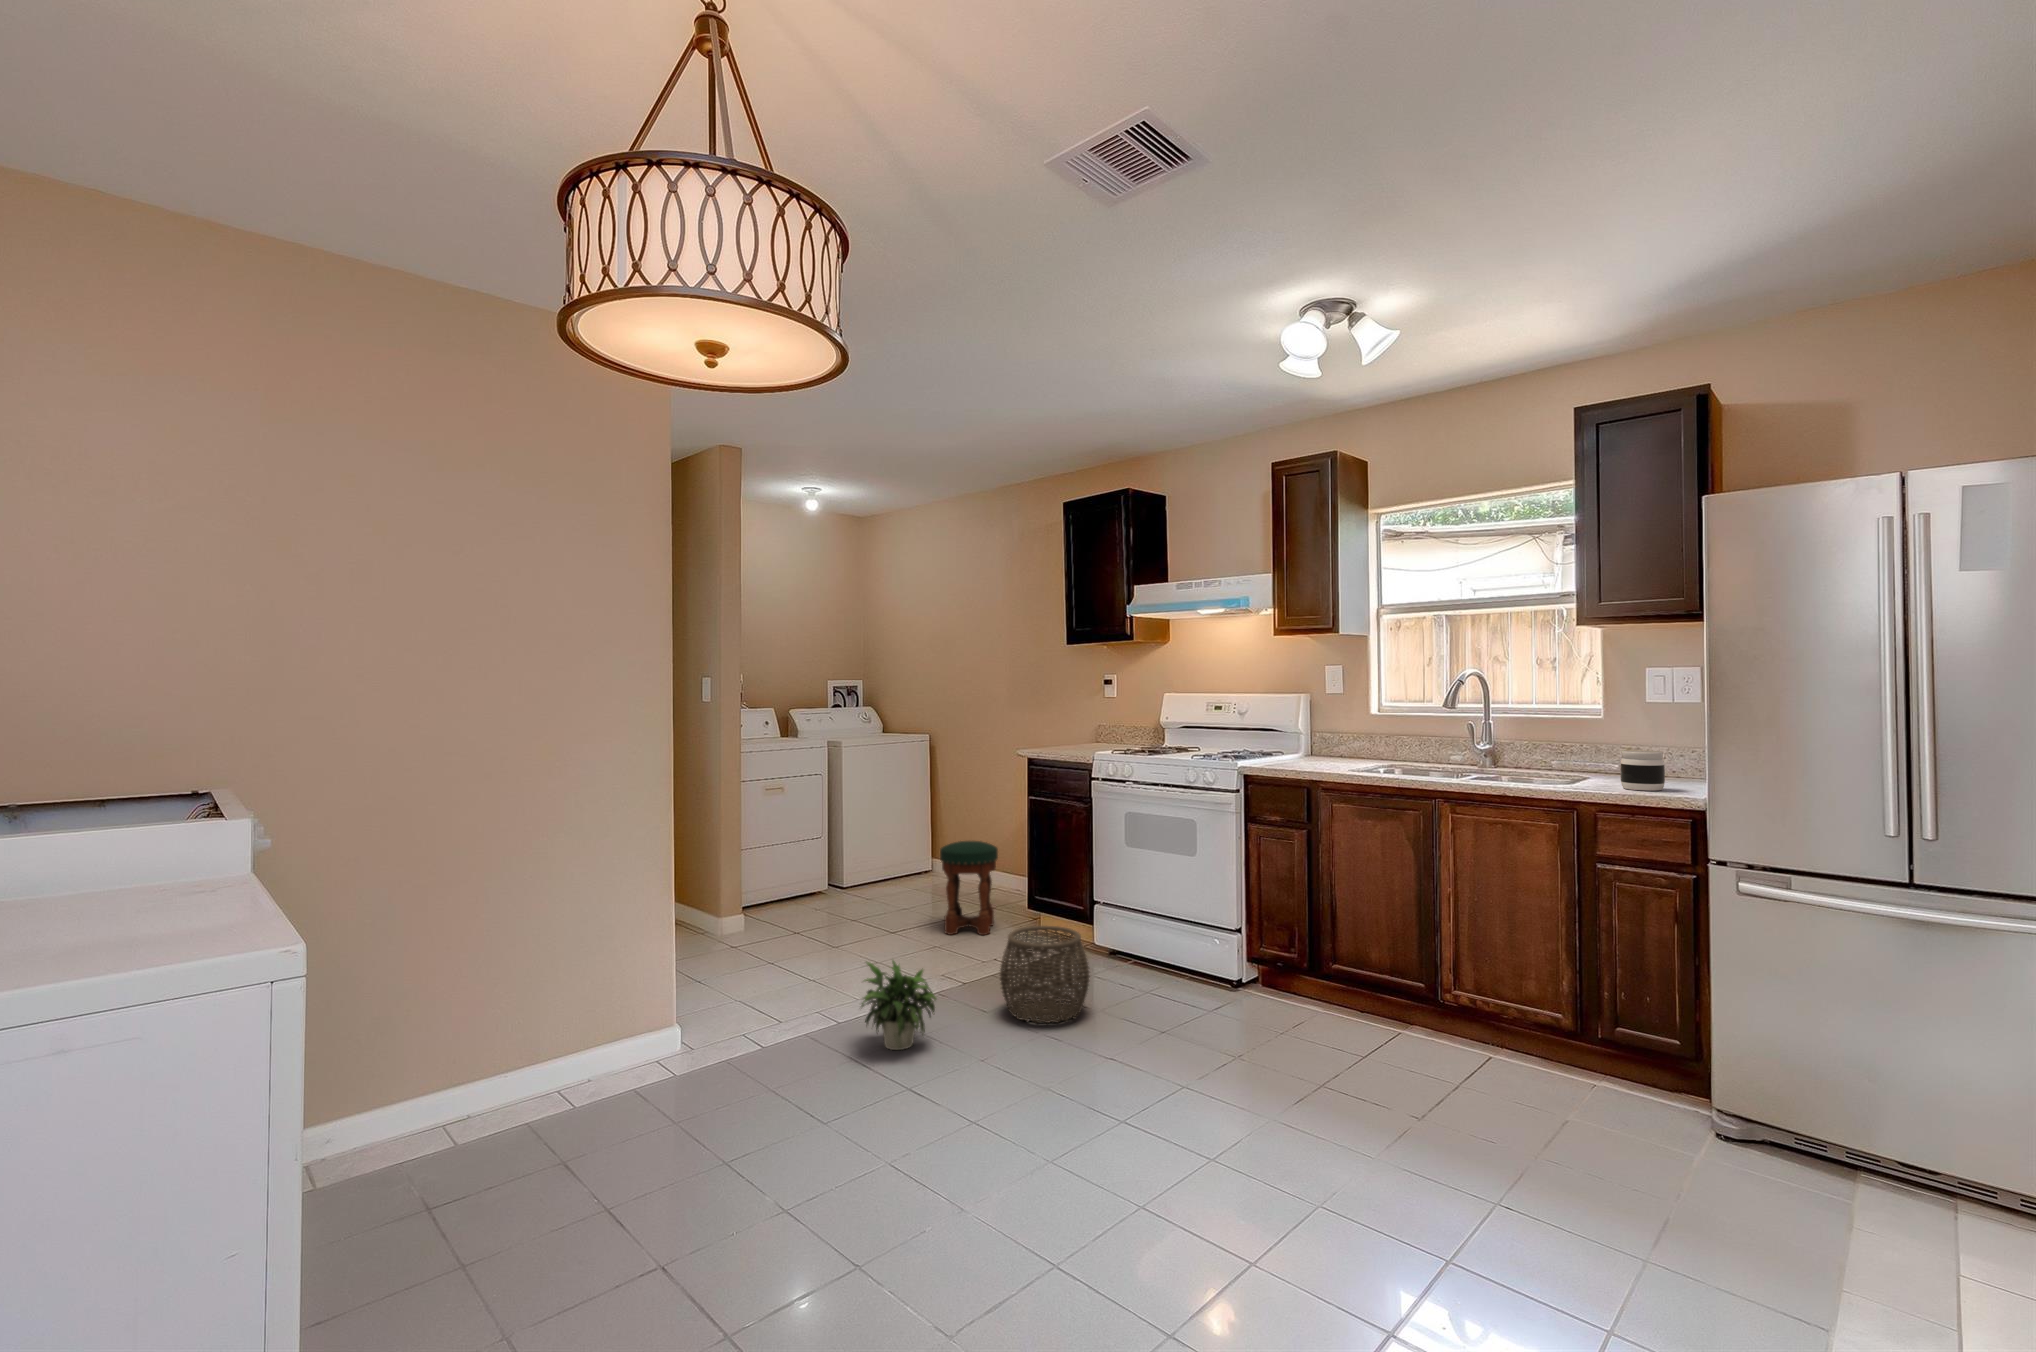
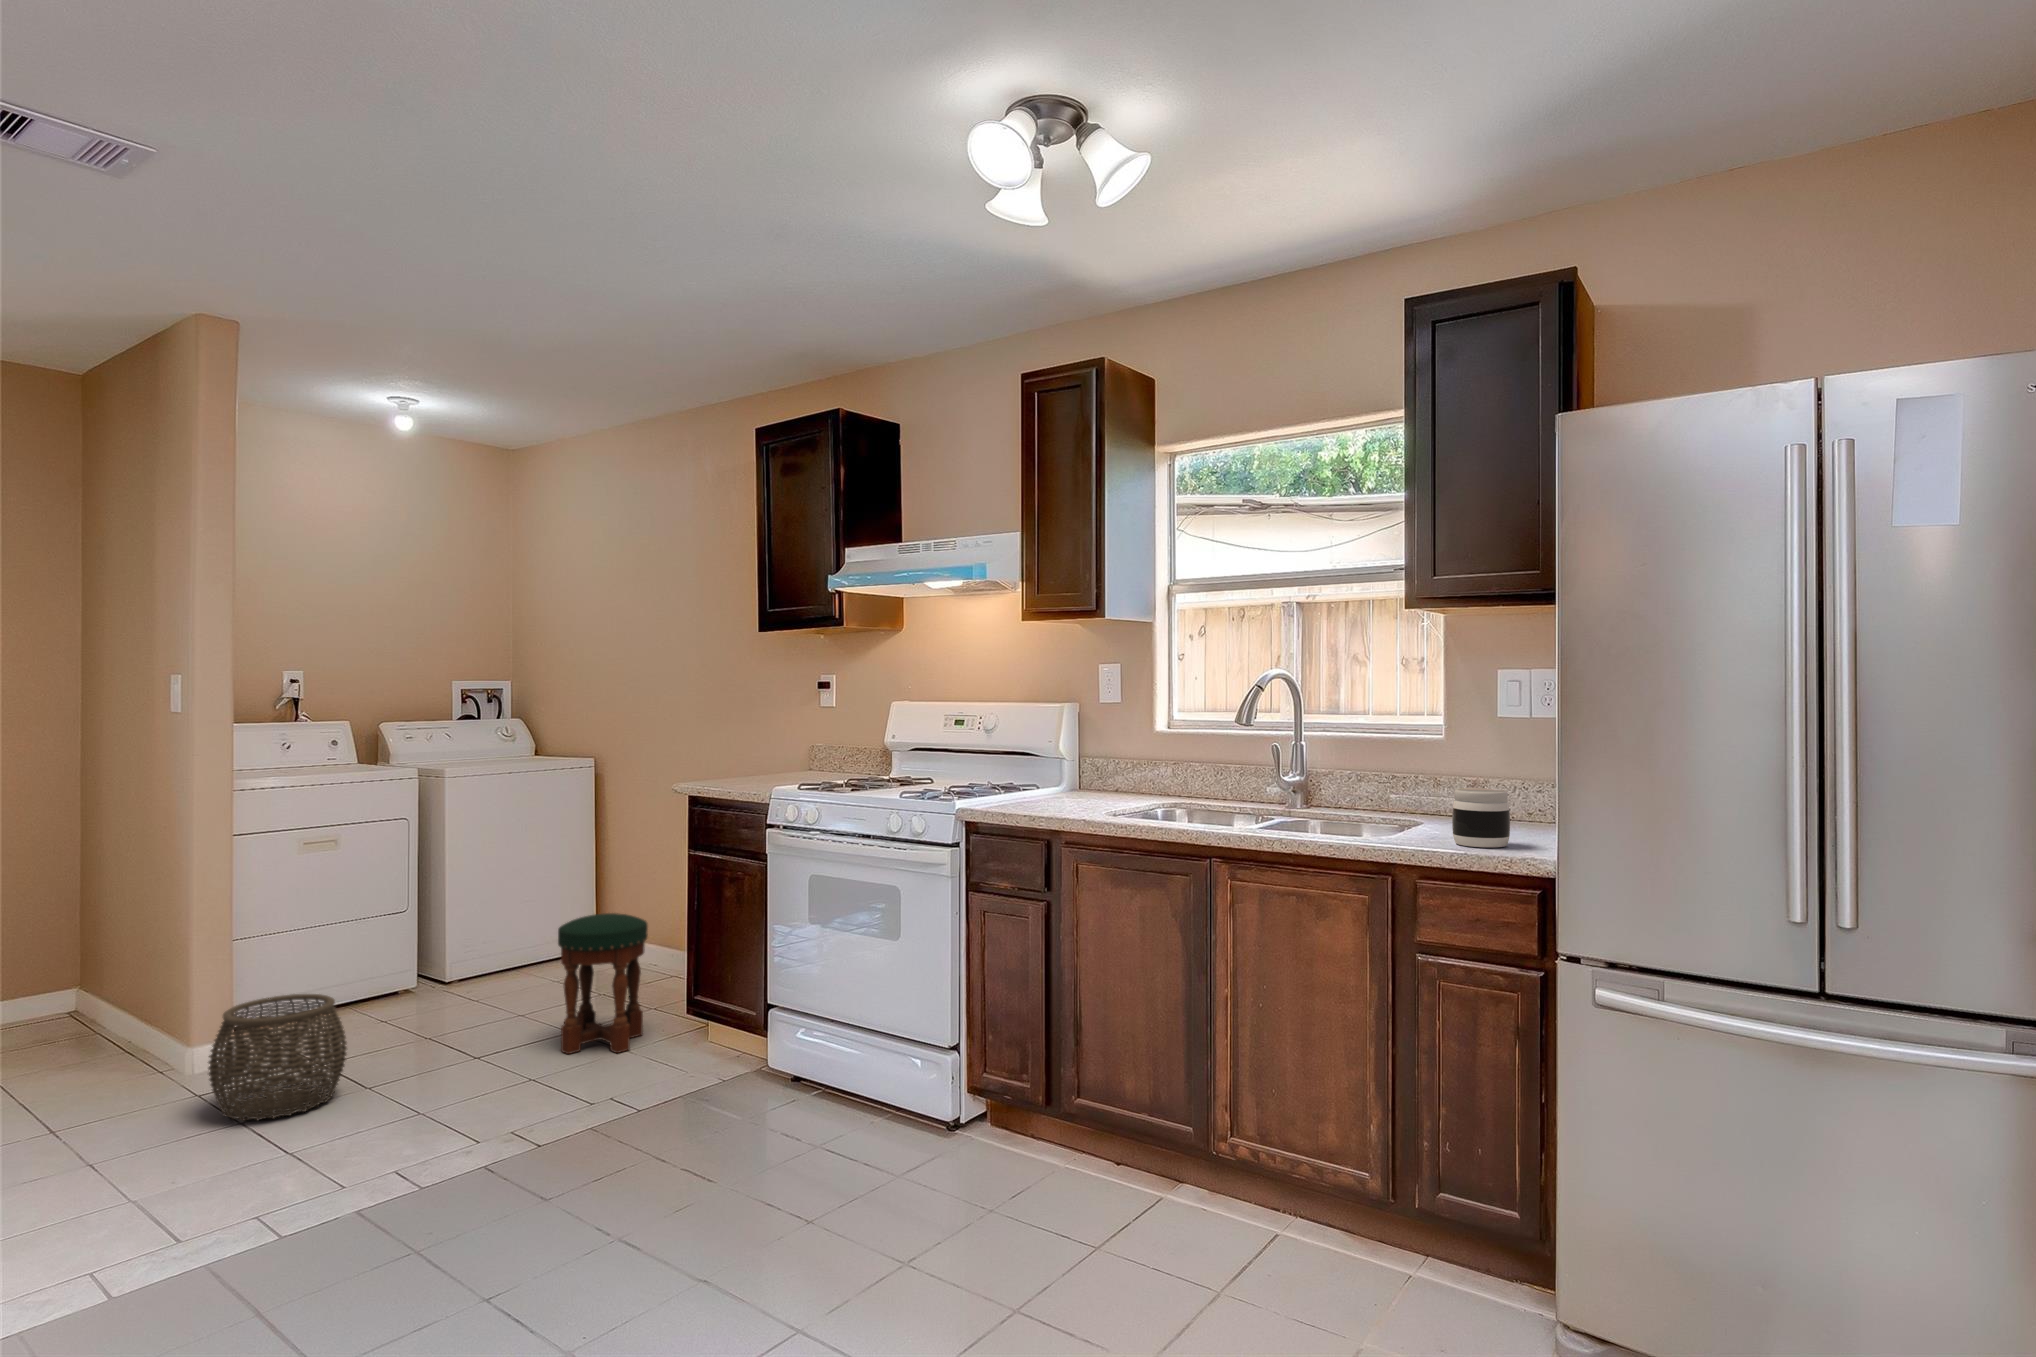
woven basket: present [1000,926,1090,1023] -> present [208,994,347,1121]
potted plant: present [861,961,937,1050] -> none [279,1125,434,1283]

